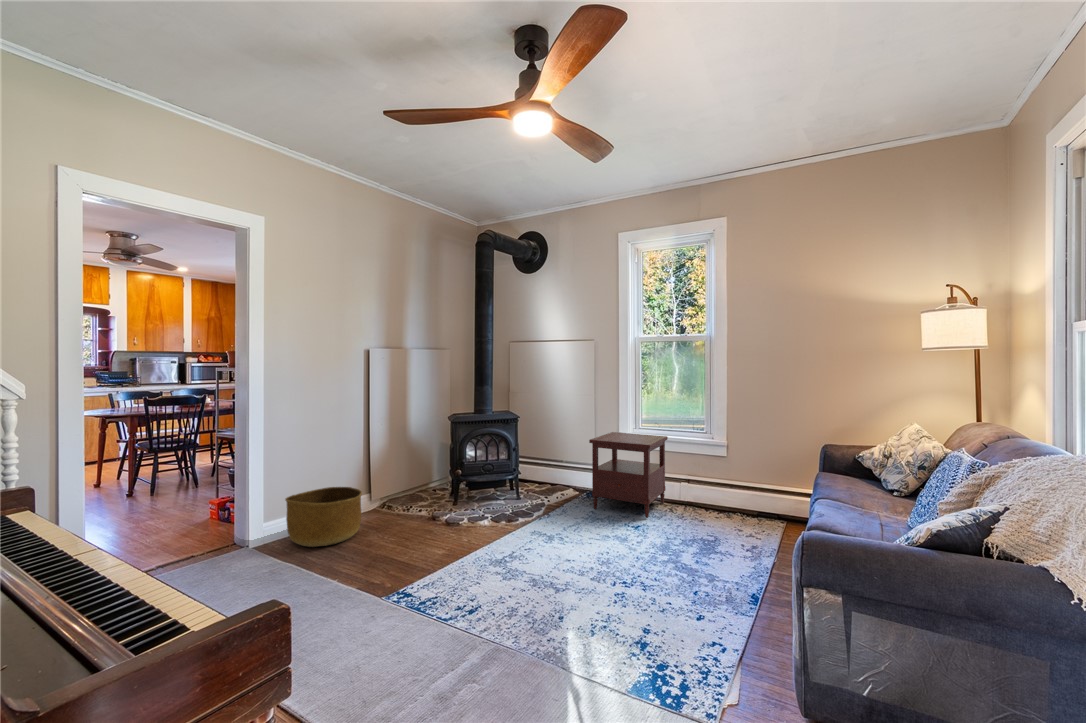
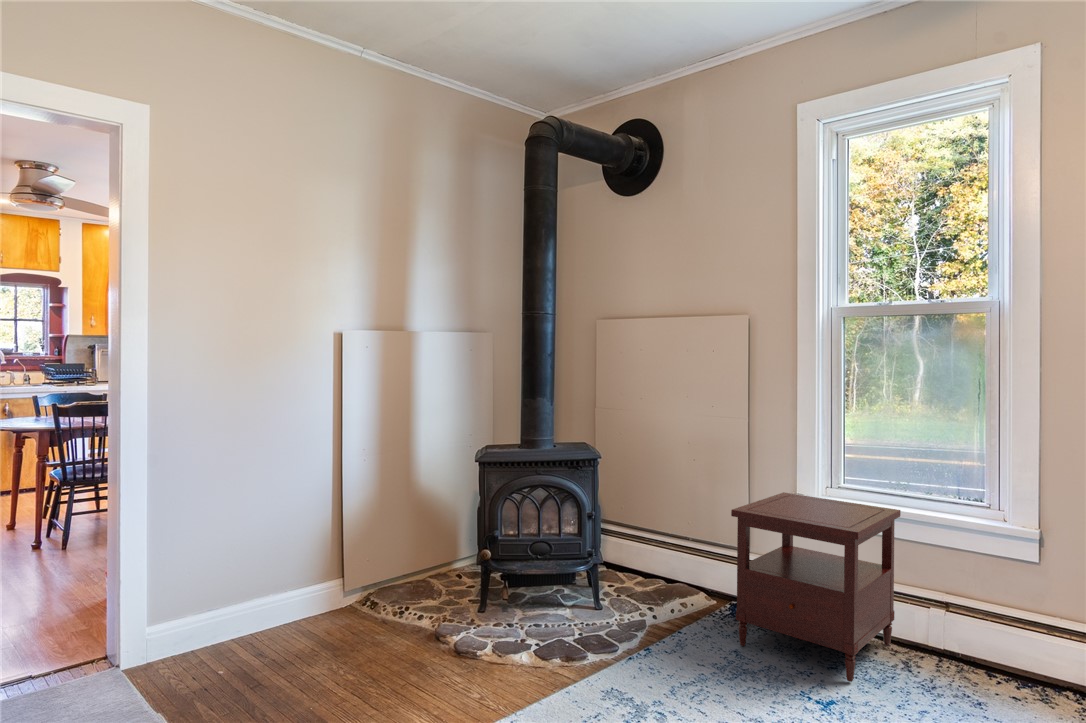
basket: present [285,487,362,547] -> none [181,568,310,678]

